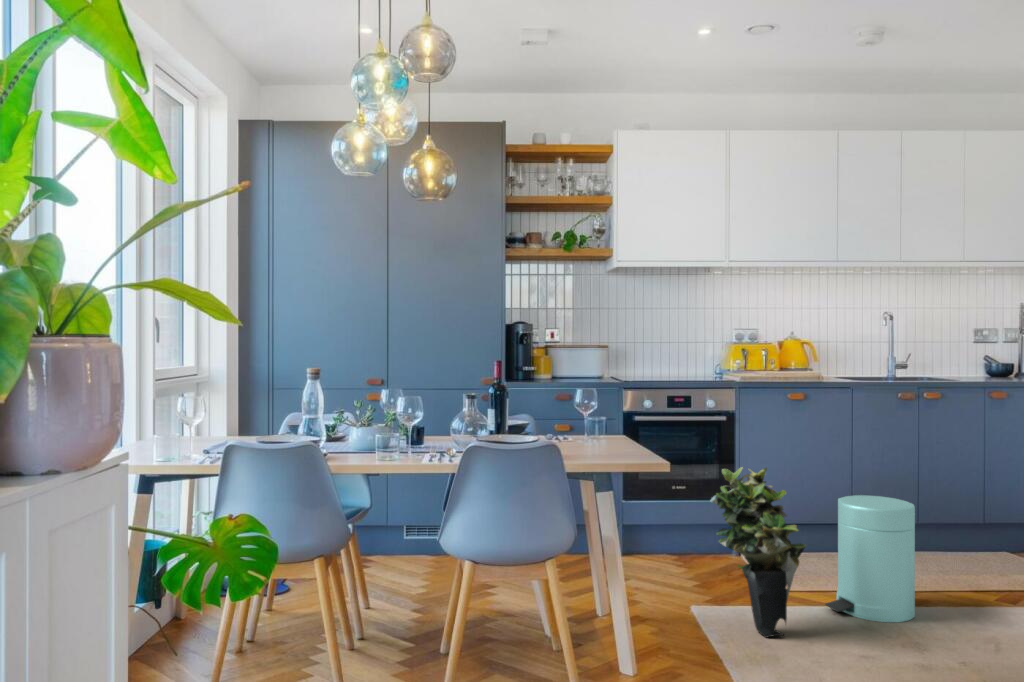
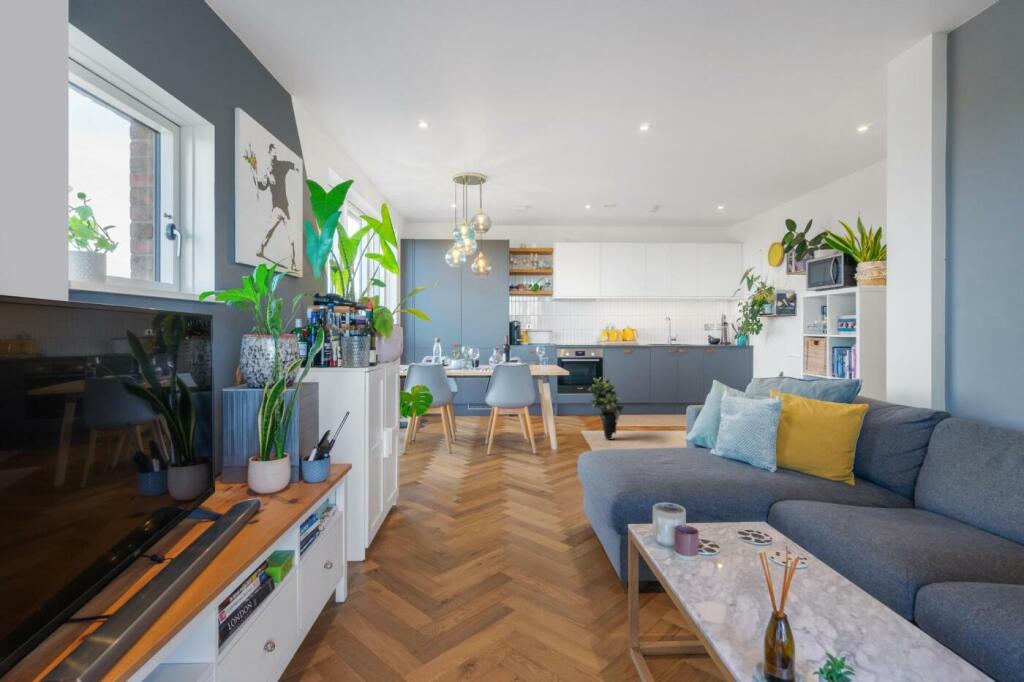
trash can: present [826,495,915,622] -> none [633,389,667,436]

